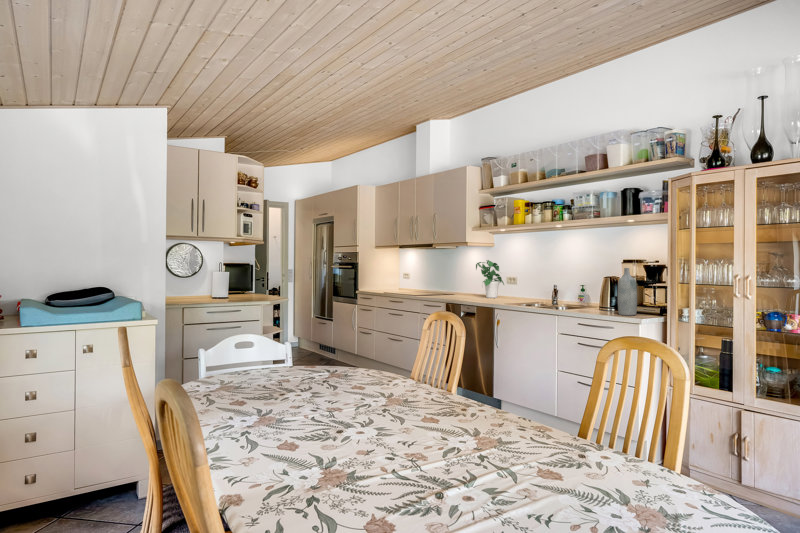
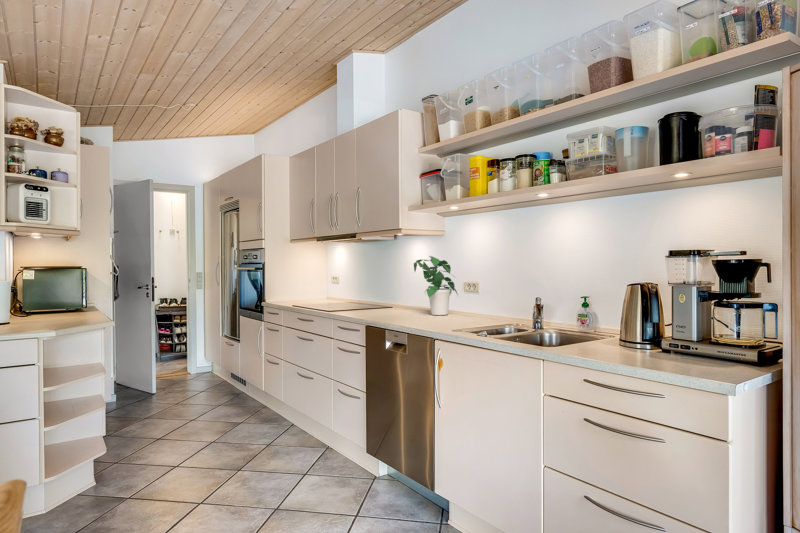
bottle: present [618,268,637,316] -> none [668,267,710,368]

